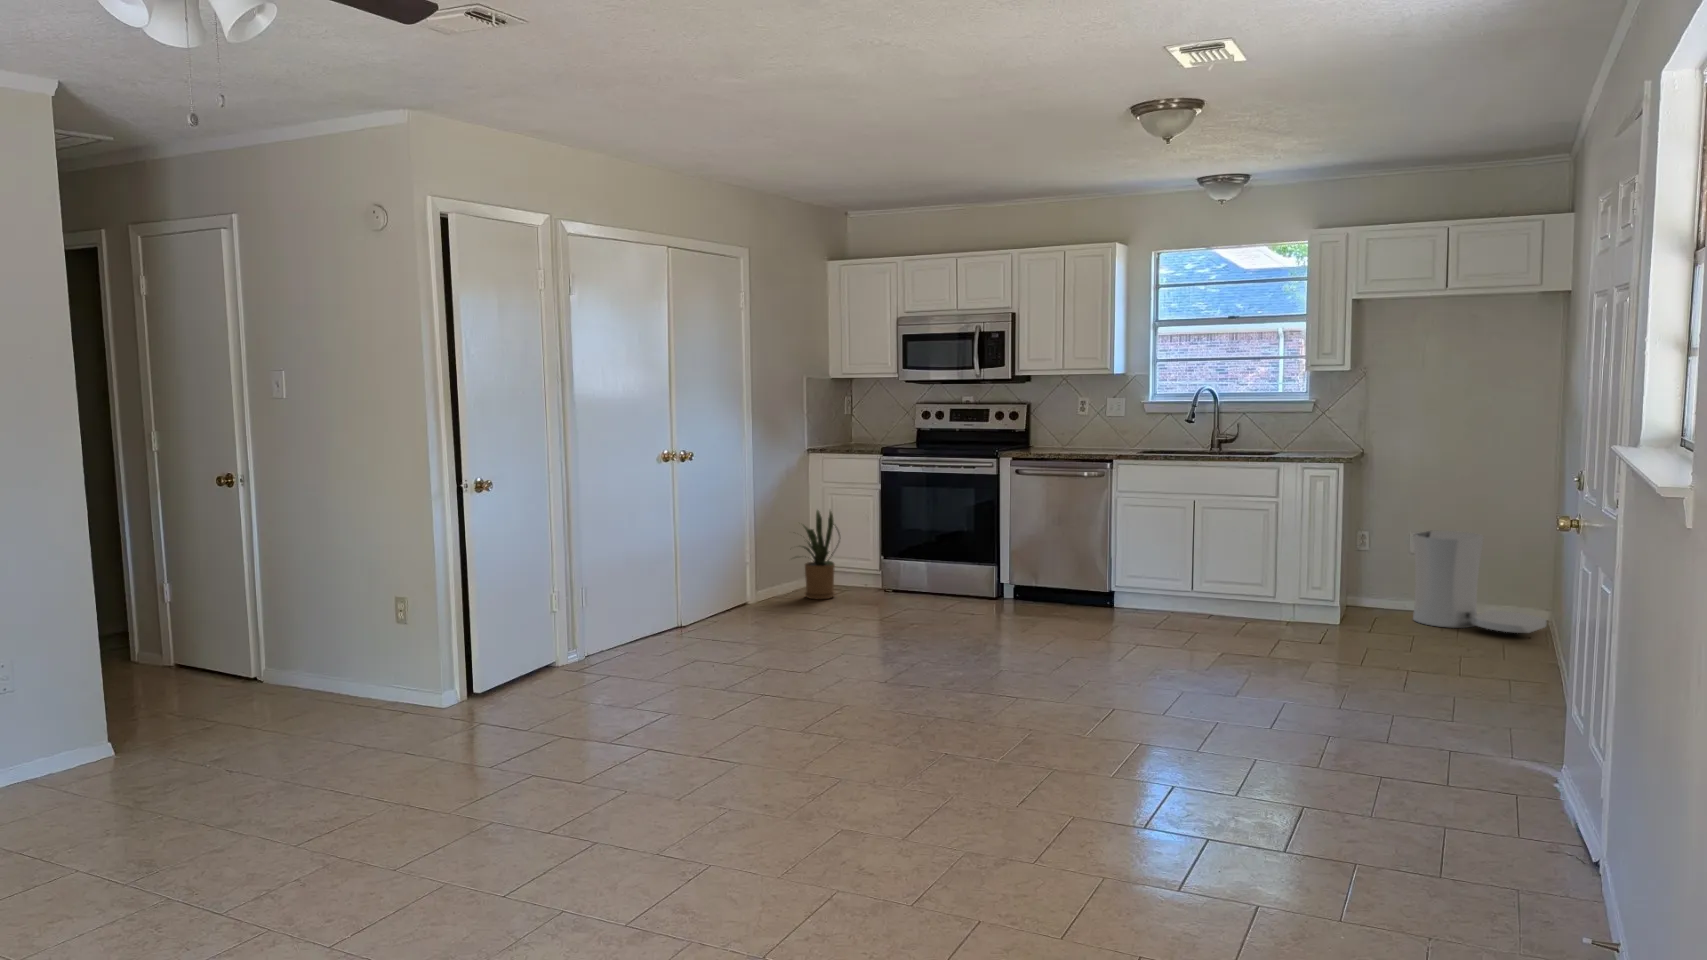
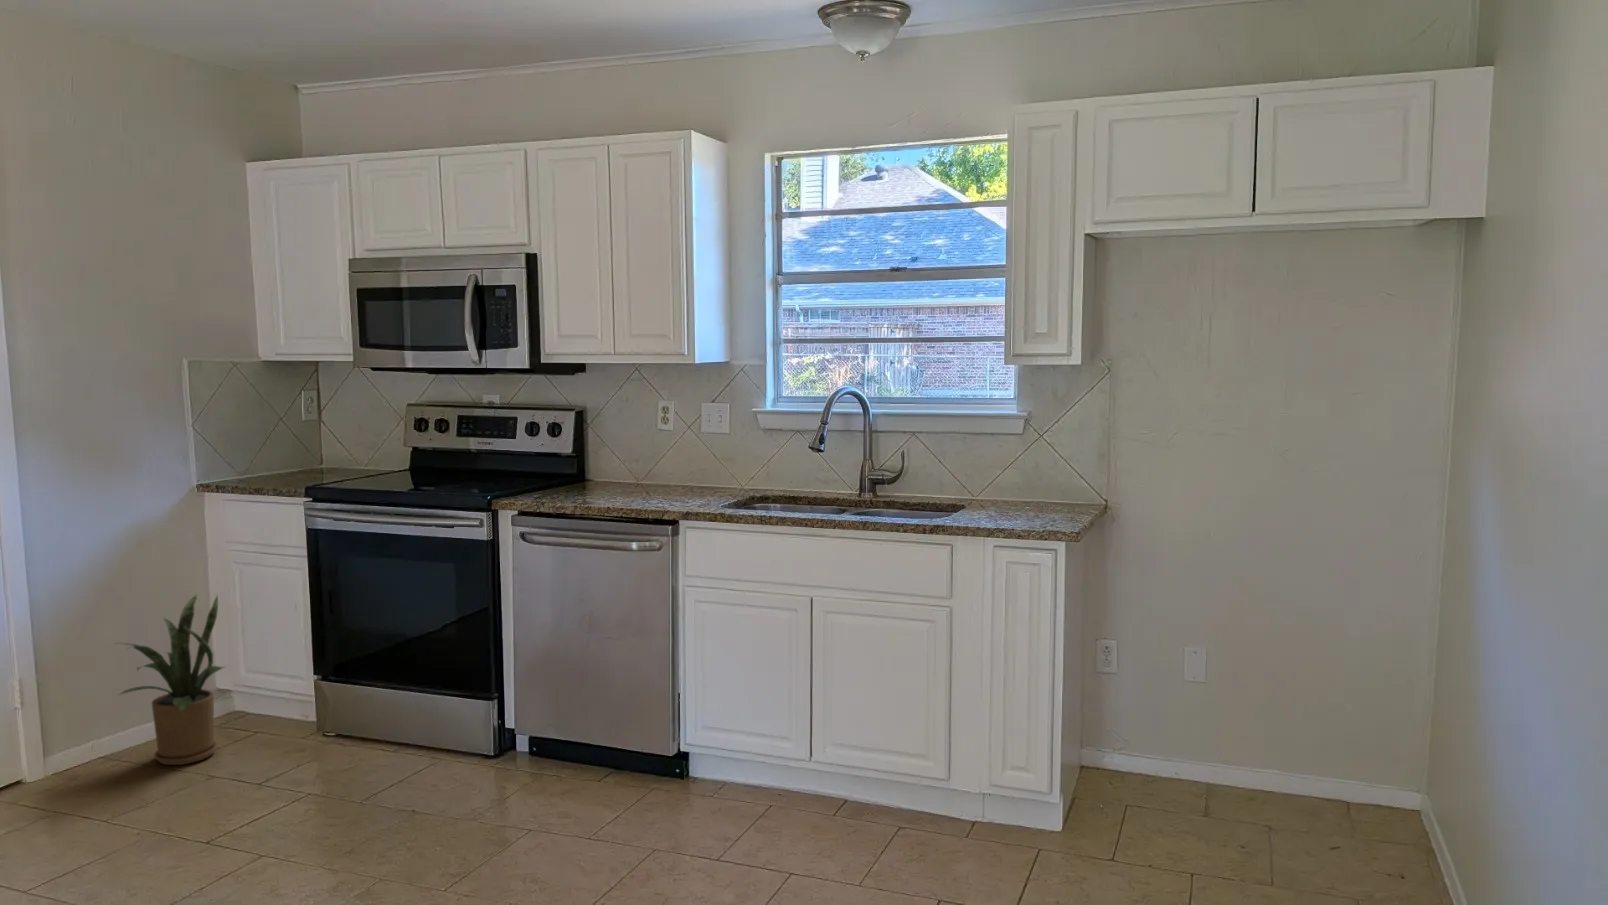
trash can: present [1413,530,1546,633] -> none [1191,648,1426,873]

